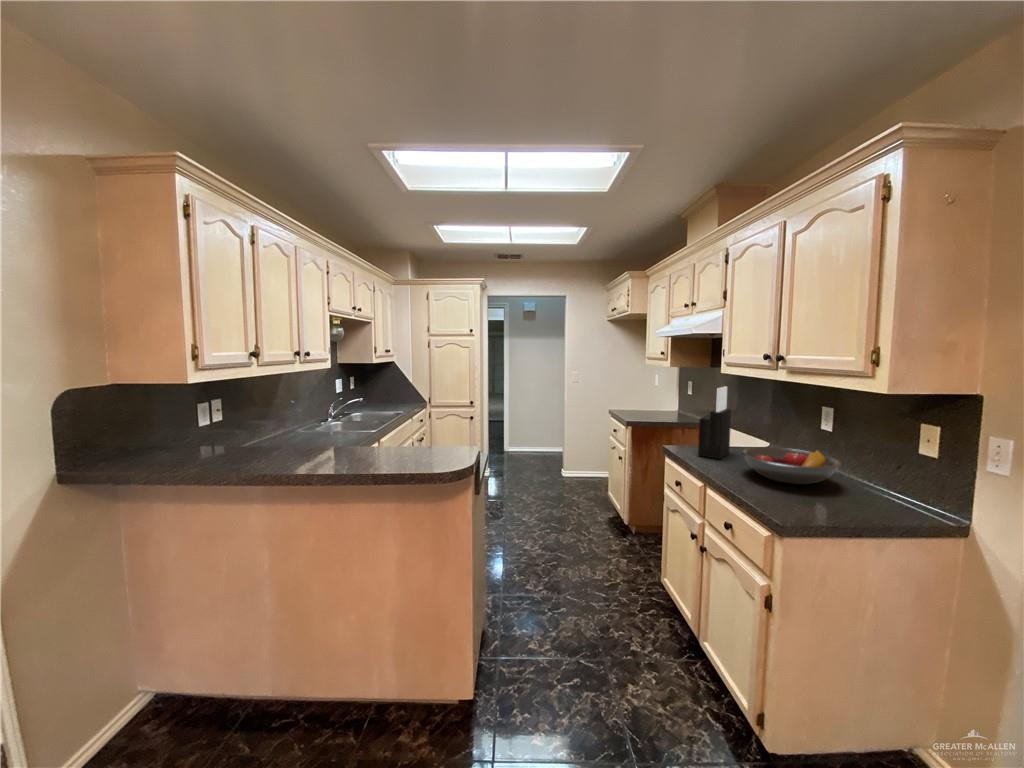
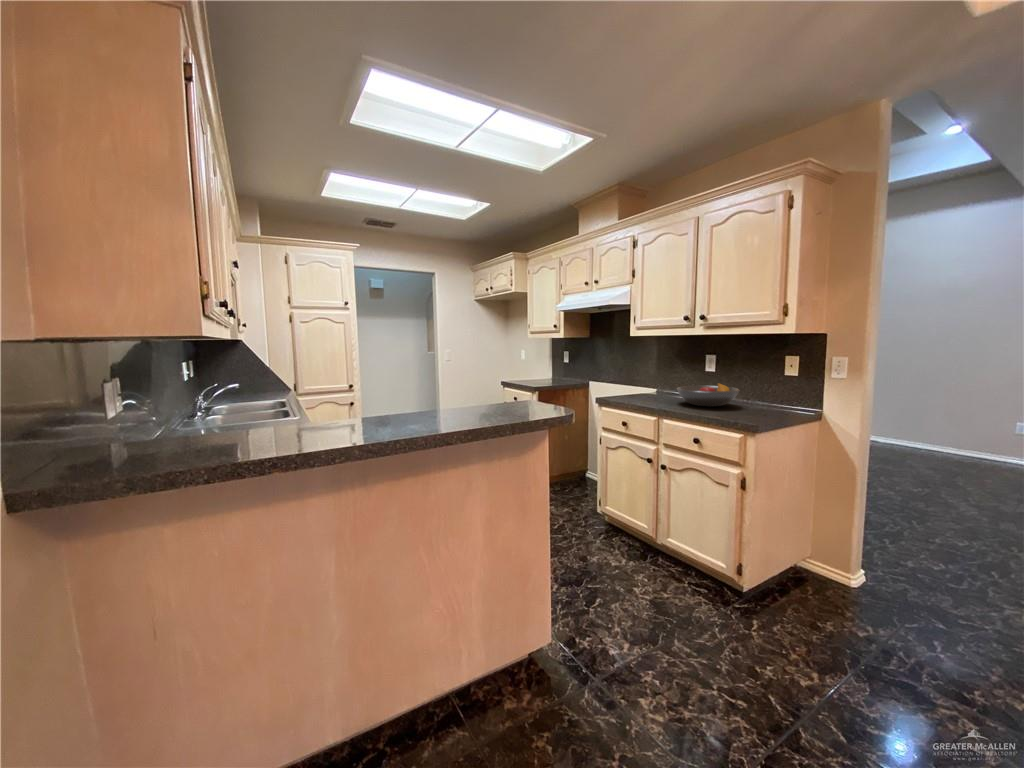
knife block: present [698,387,731,459] -> none [631,345,654,400]

